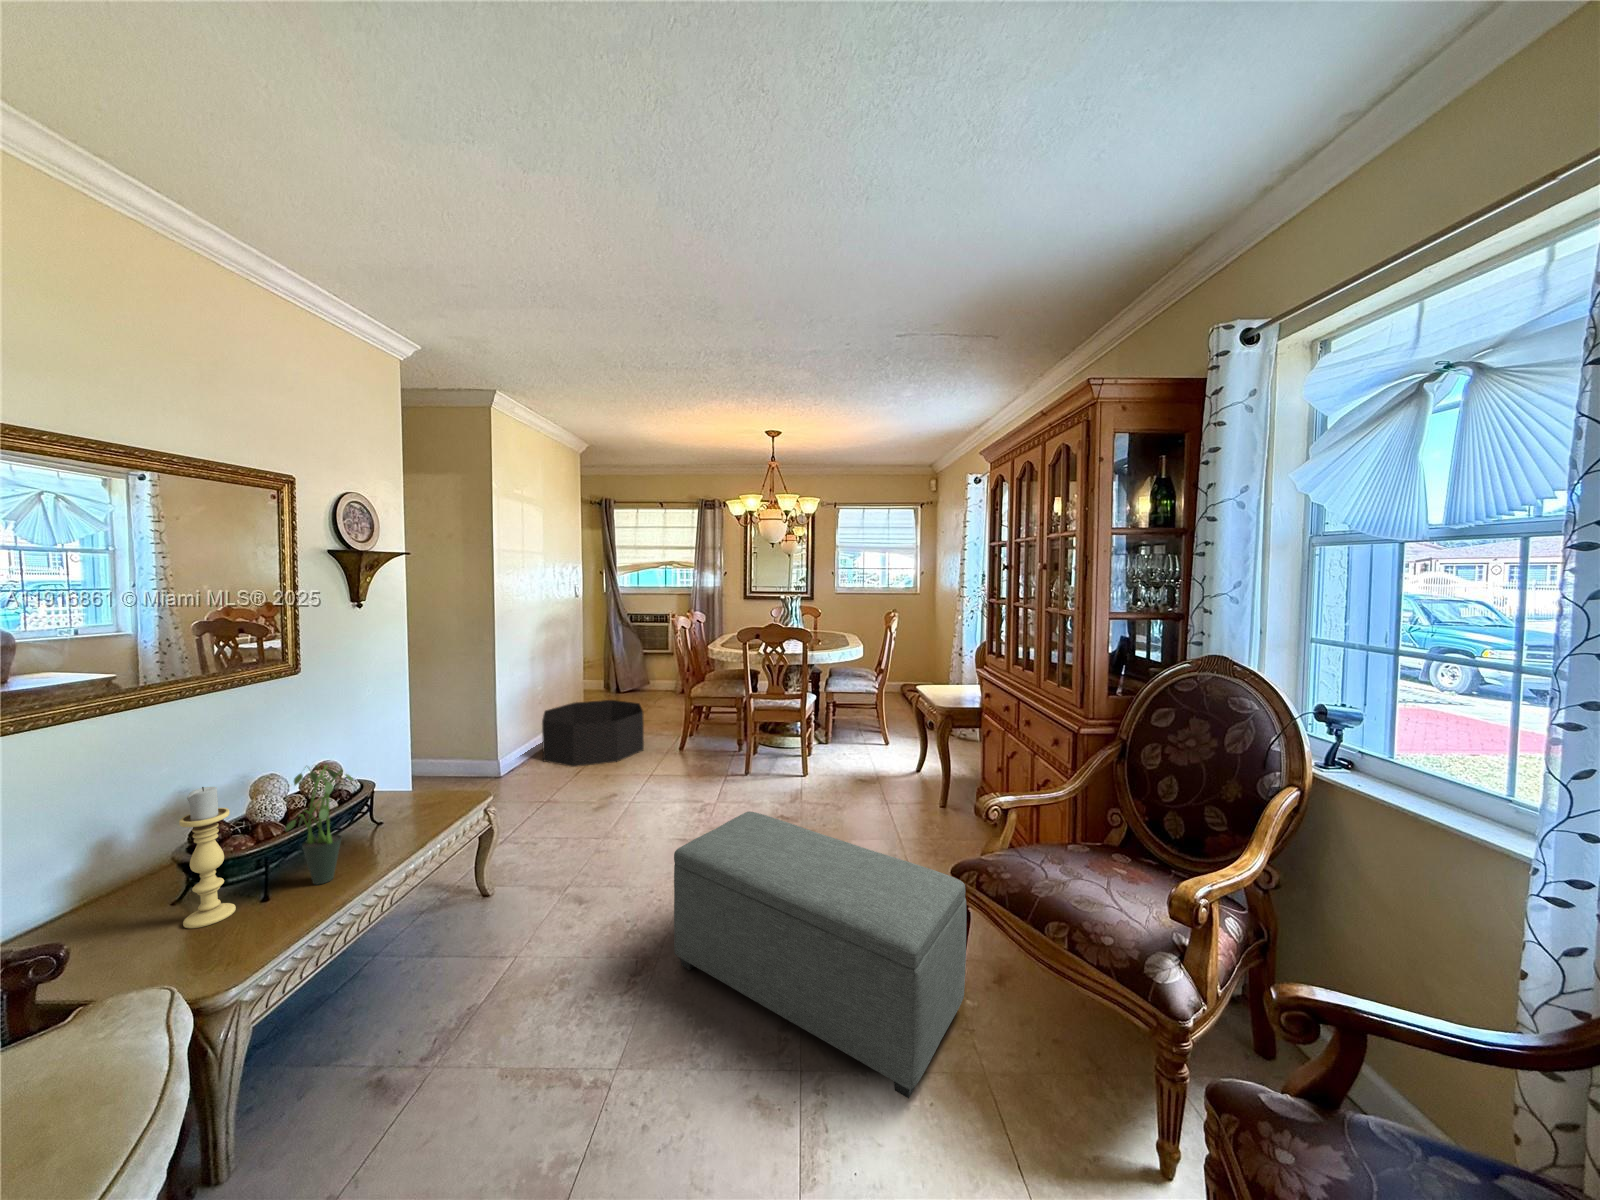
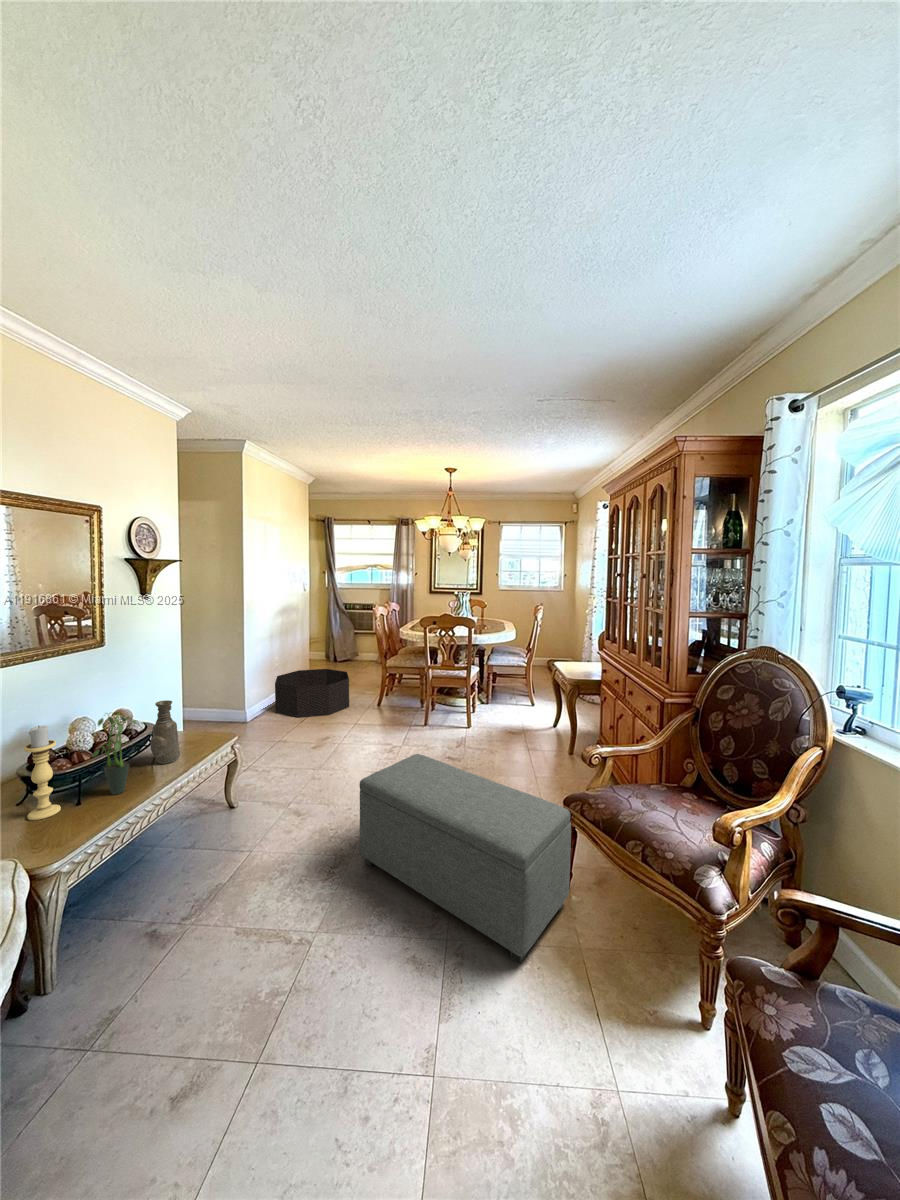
vase: none [371,746,414,836] -> present [150,700,180,764]

